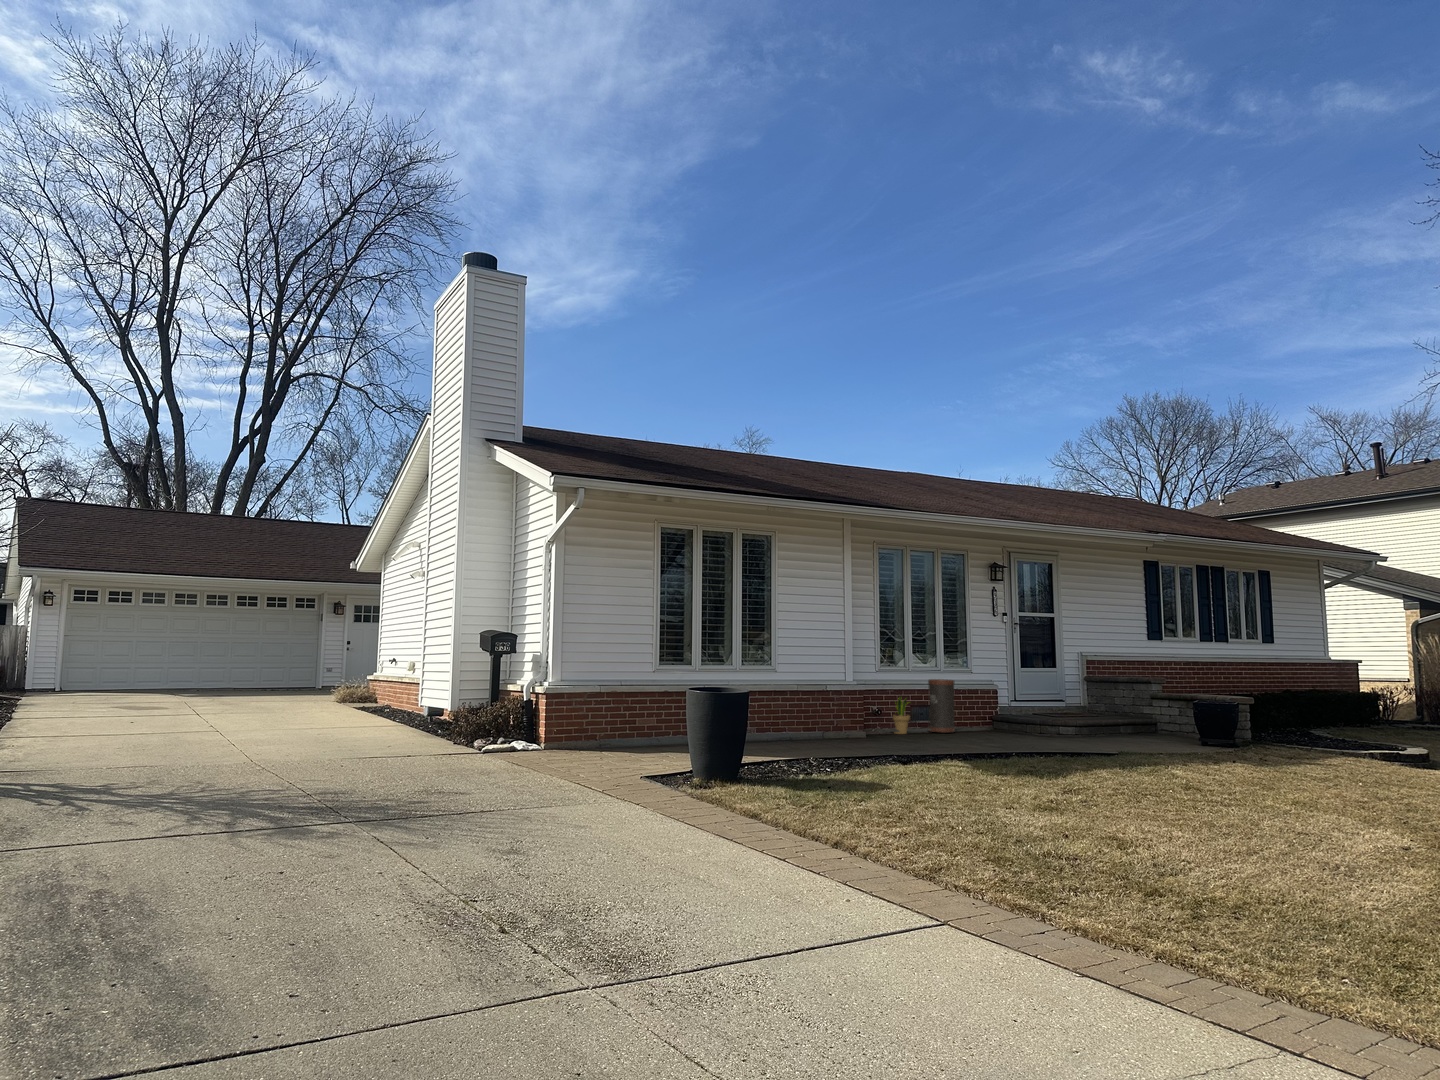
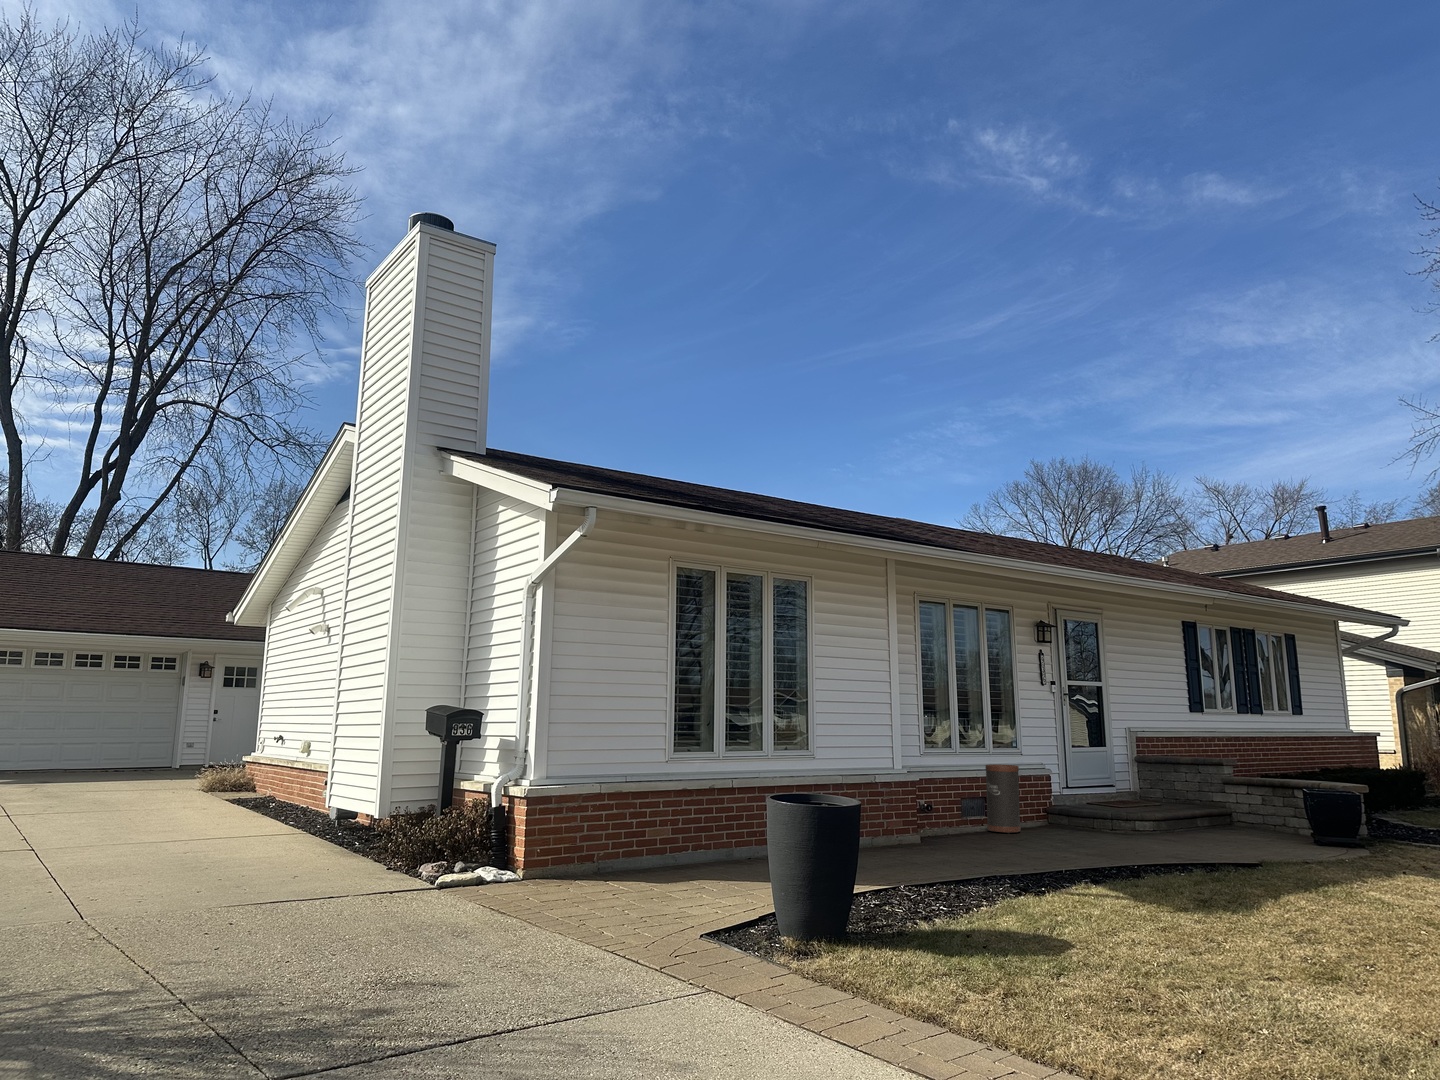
potted plant: present [893,697,910,734] -> none [946,786,971,836]

